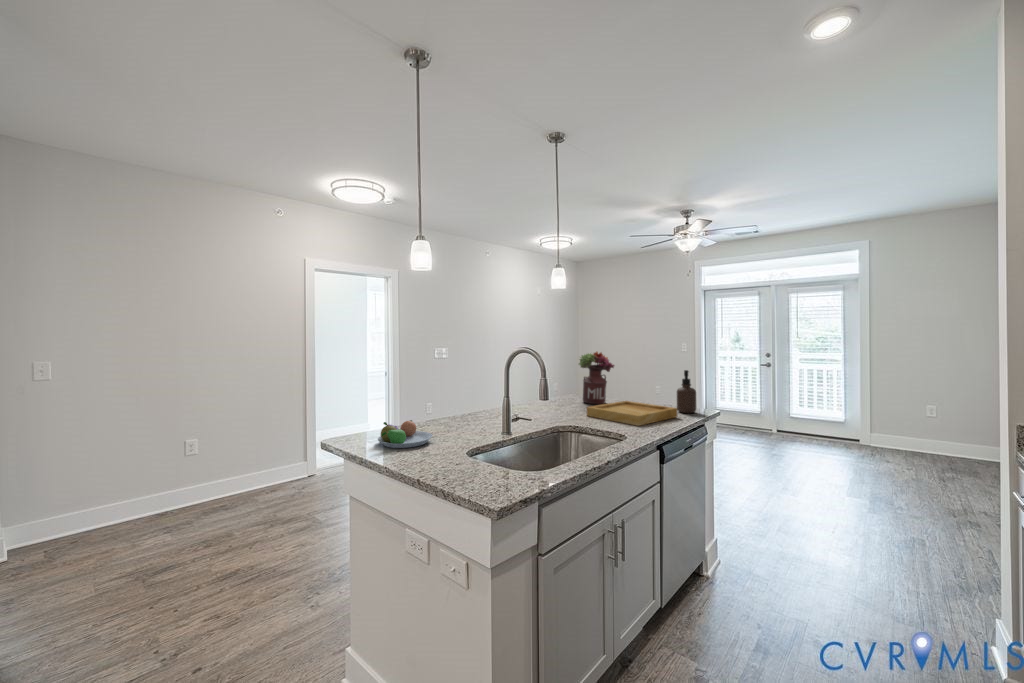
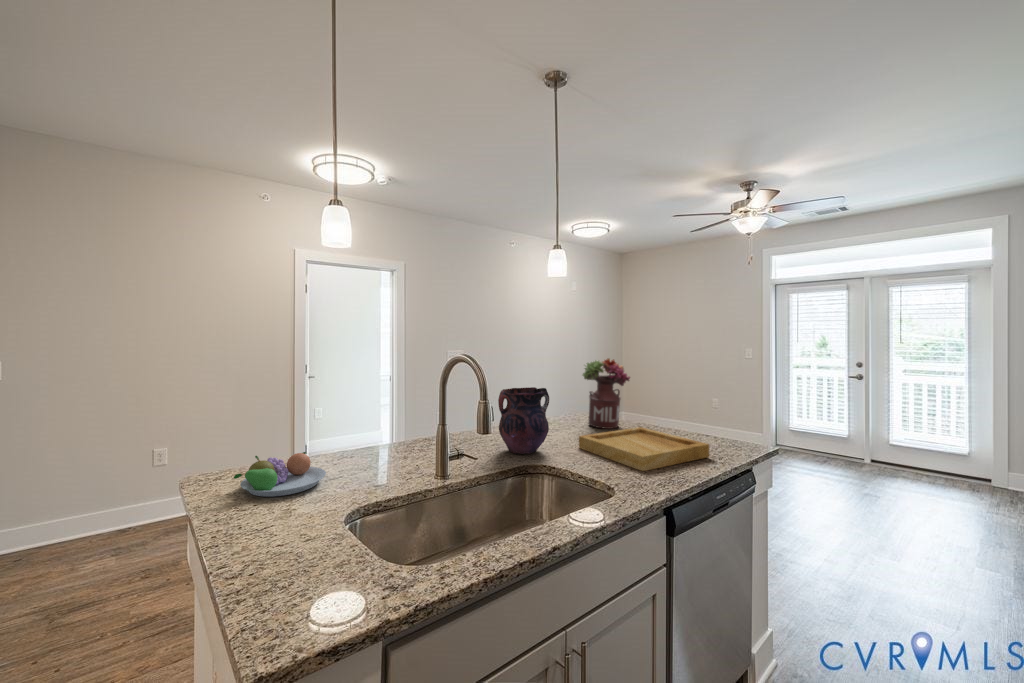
soap dispenser: present [677,370,696,413] -> none [713,388,742,450]
vase: none [532,373,568,420] -> present [498,387,549,454]

